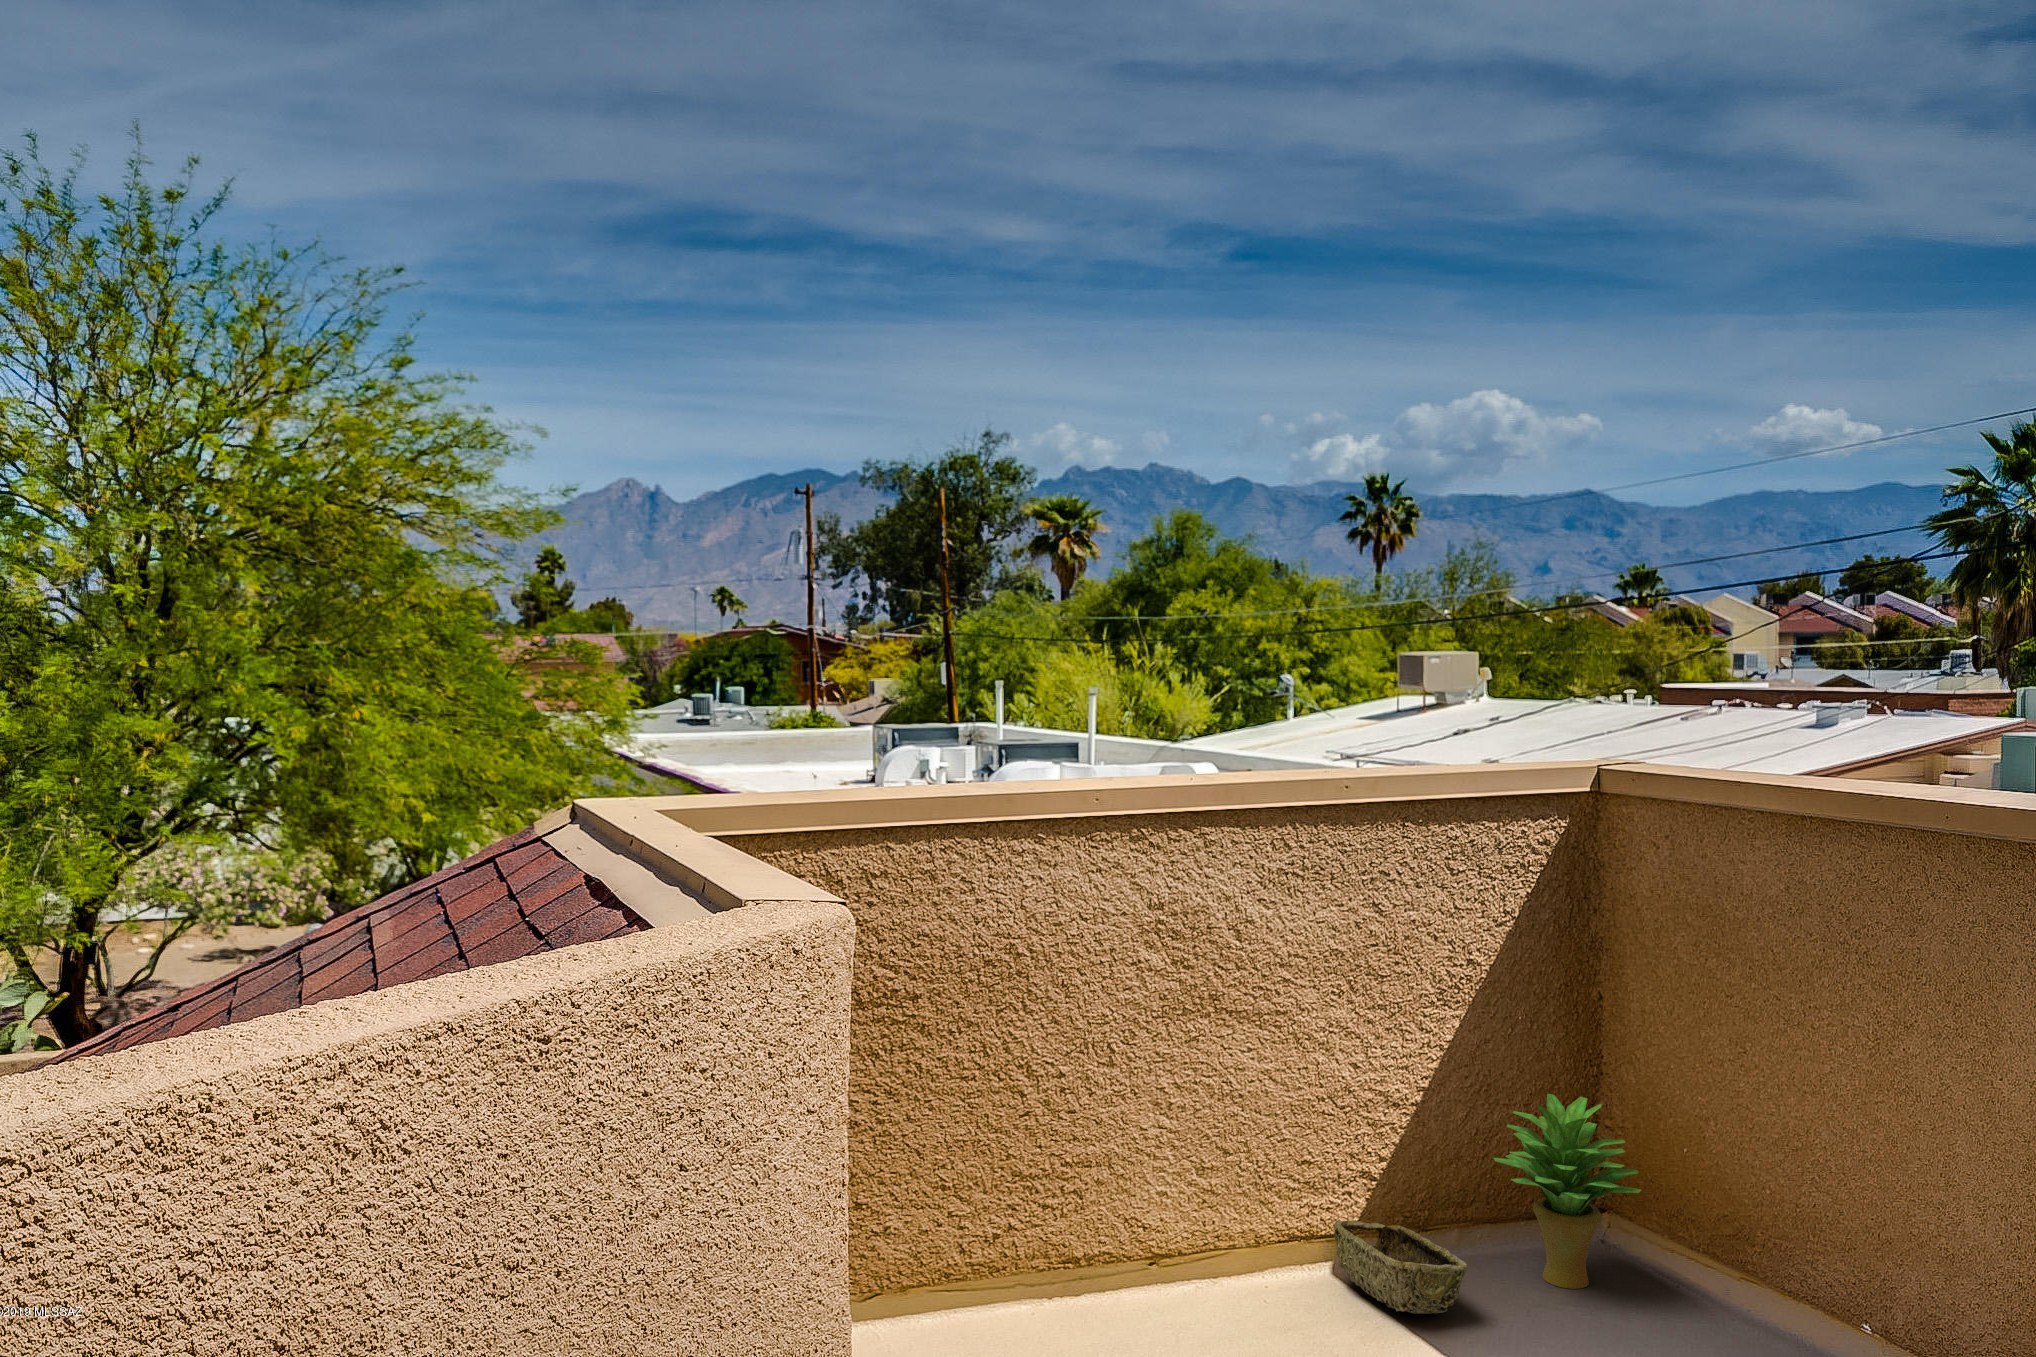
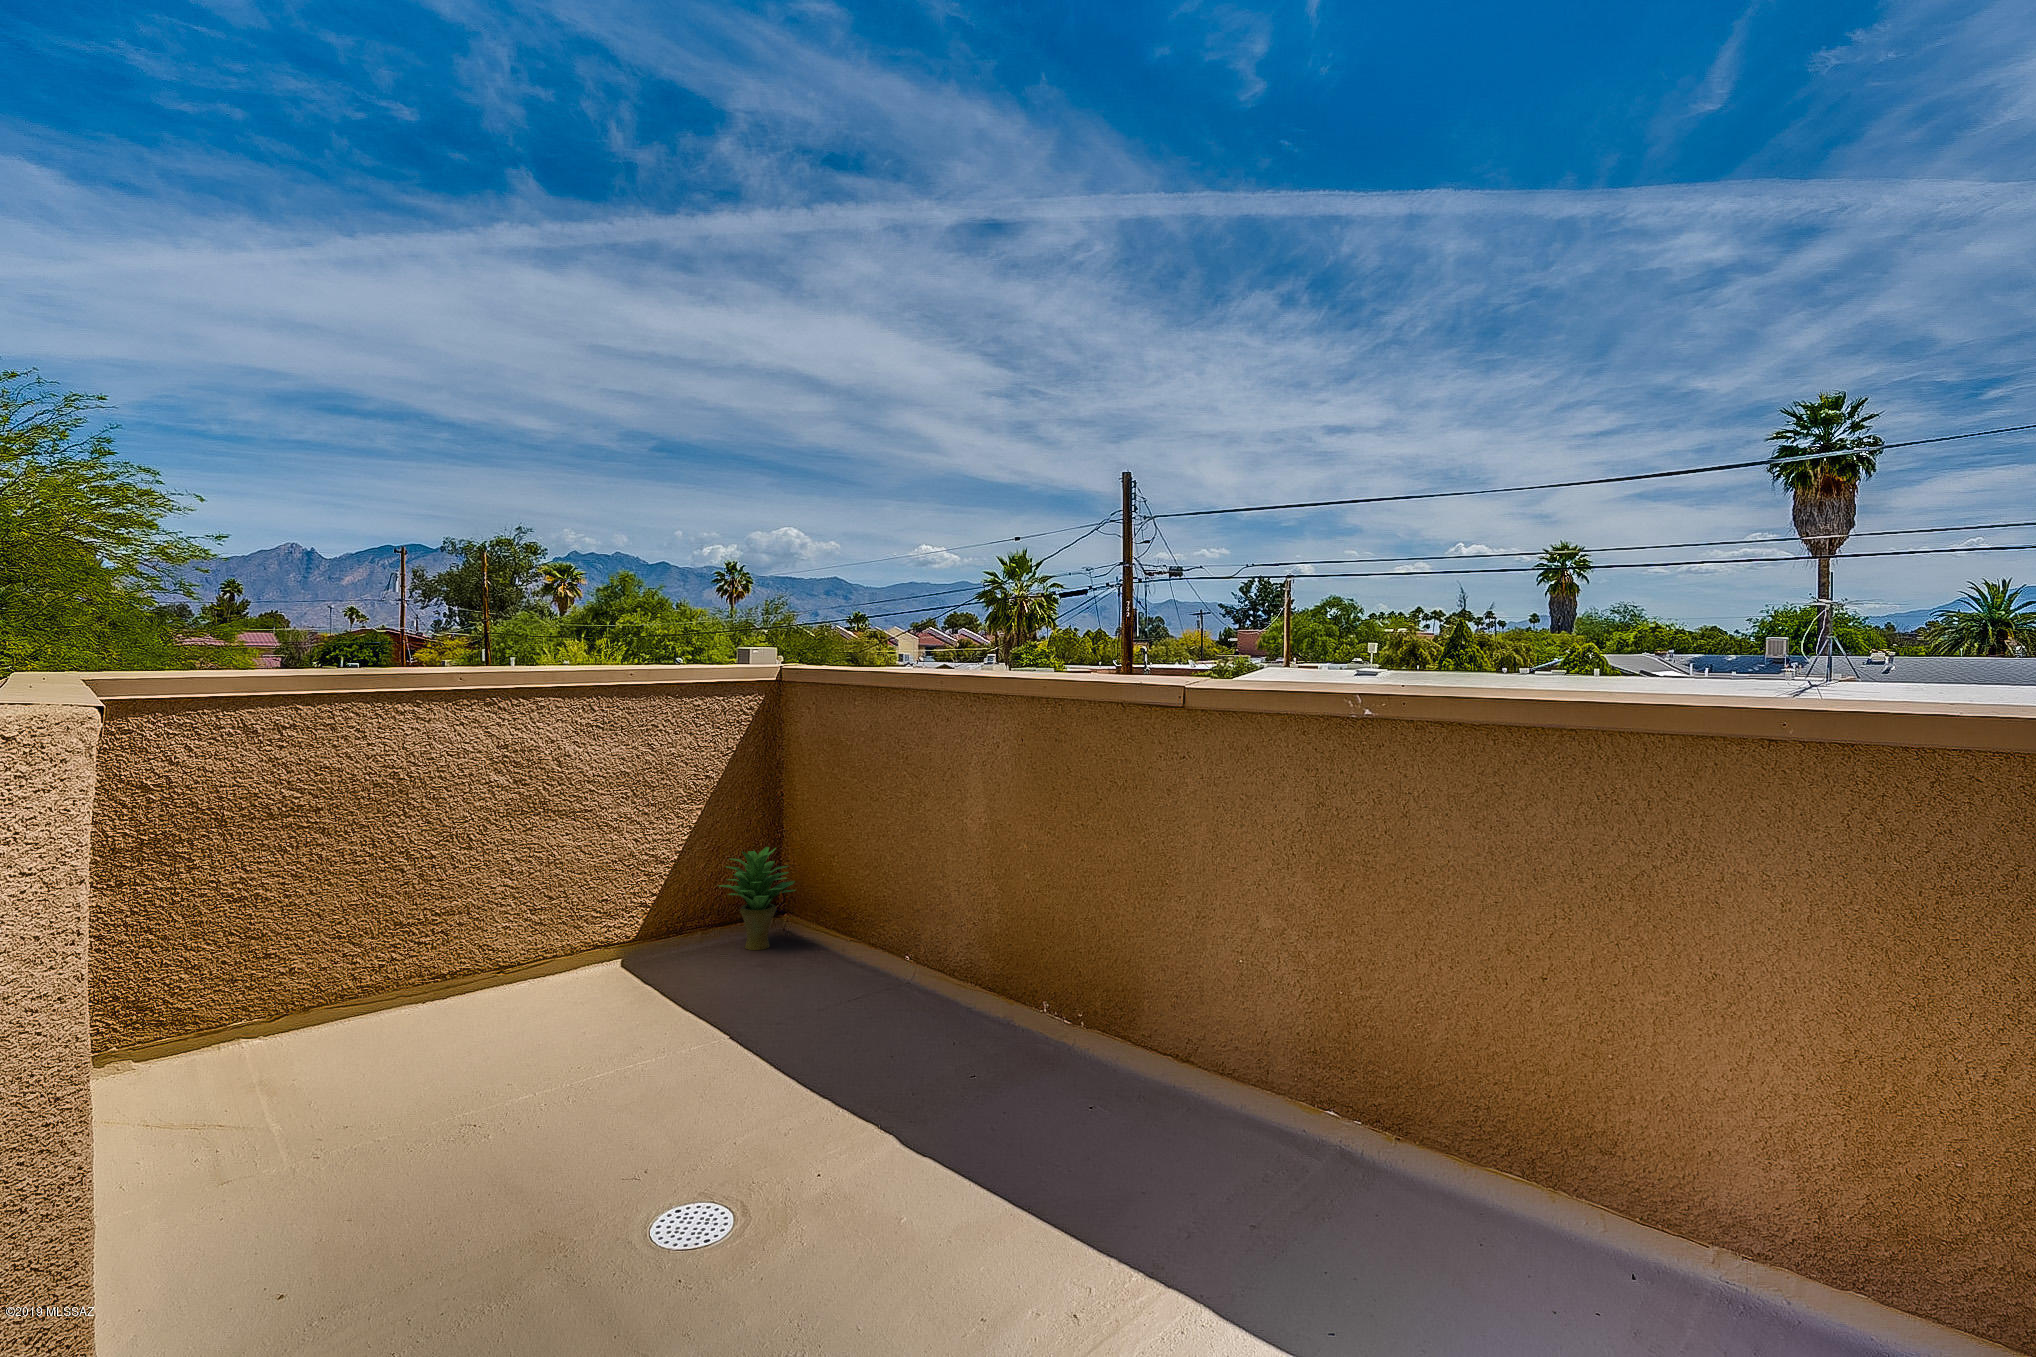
woven basket: present [1334,1220,1467,1314] -> none [622,931,701,973]

